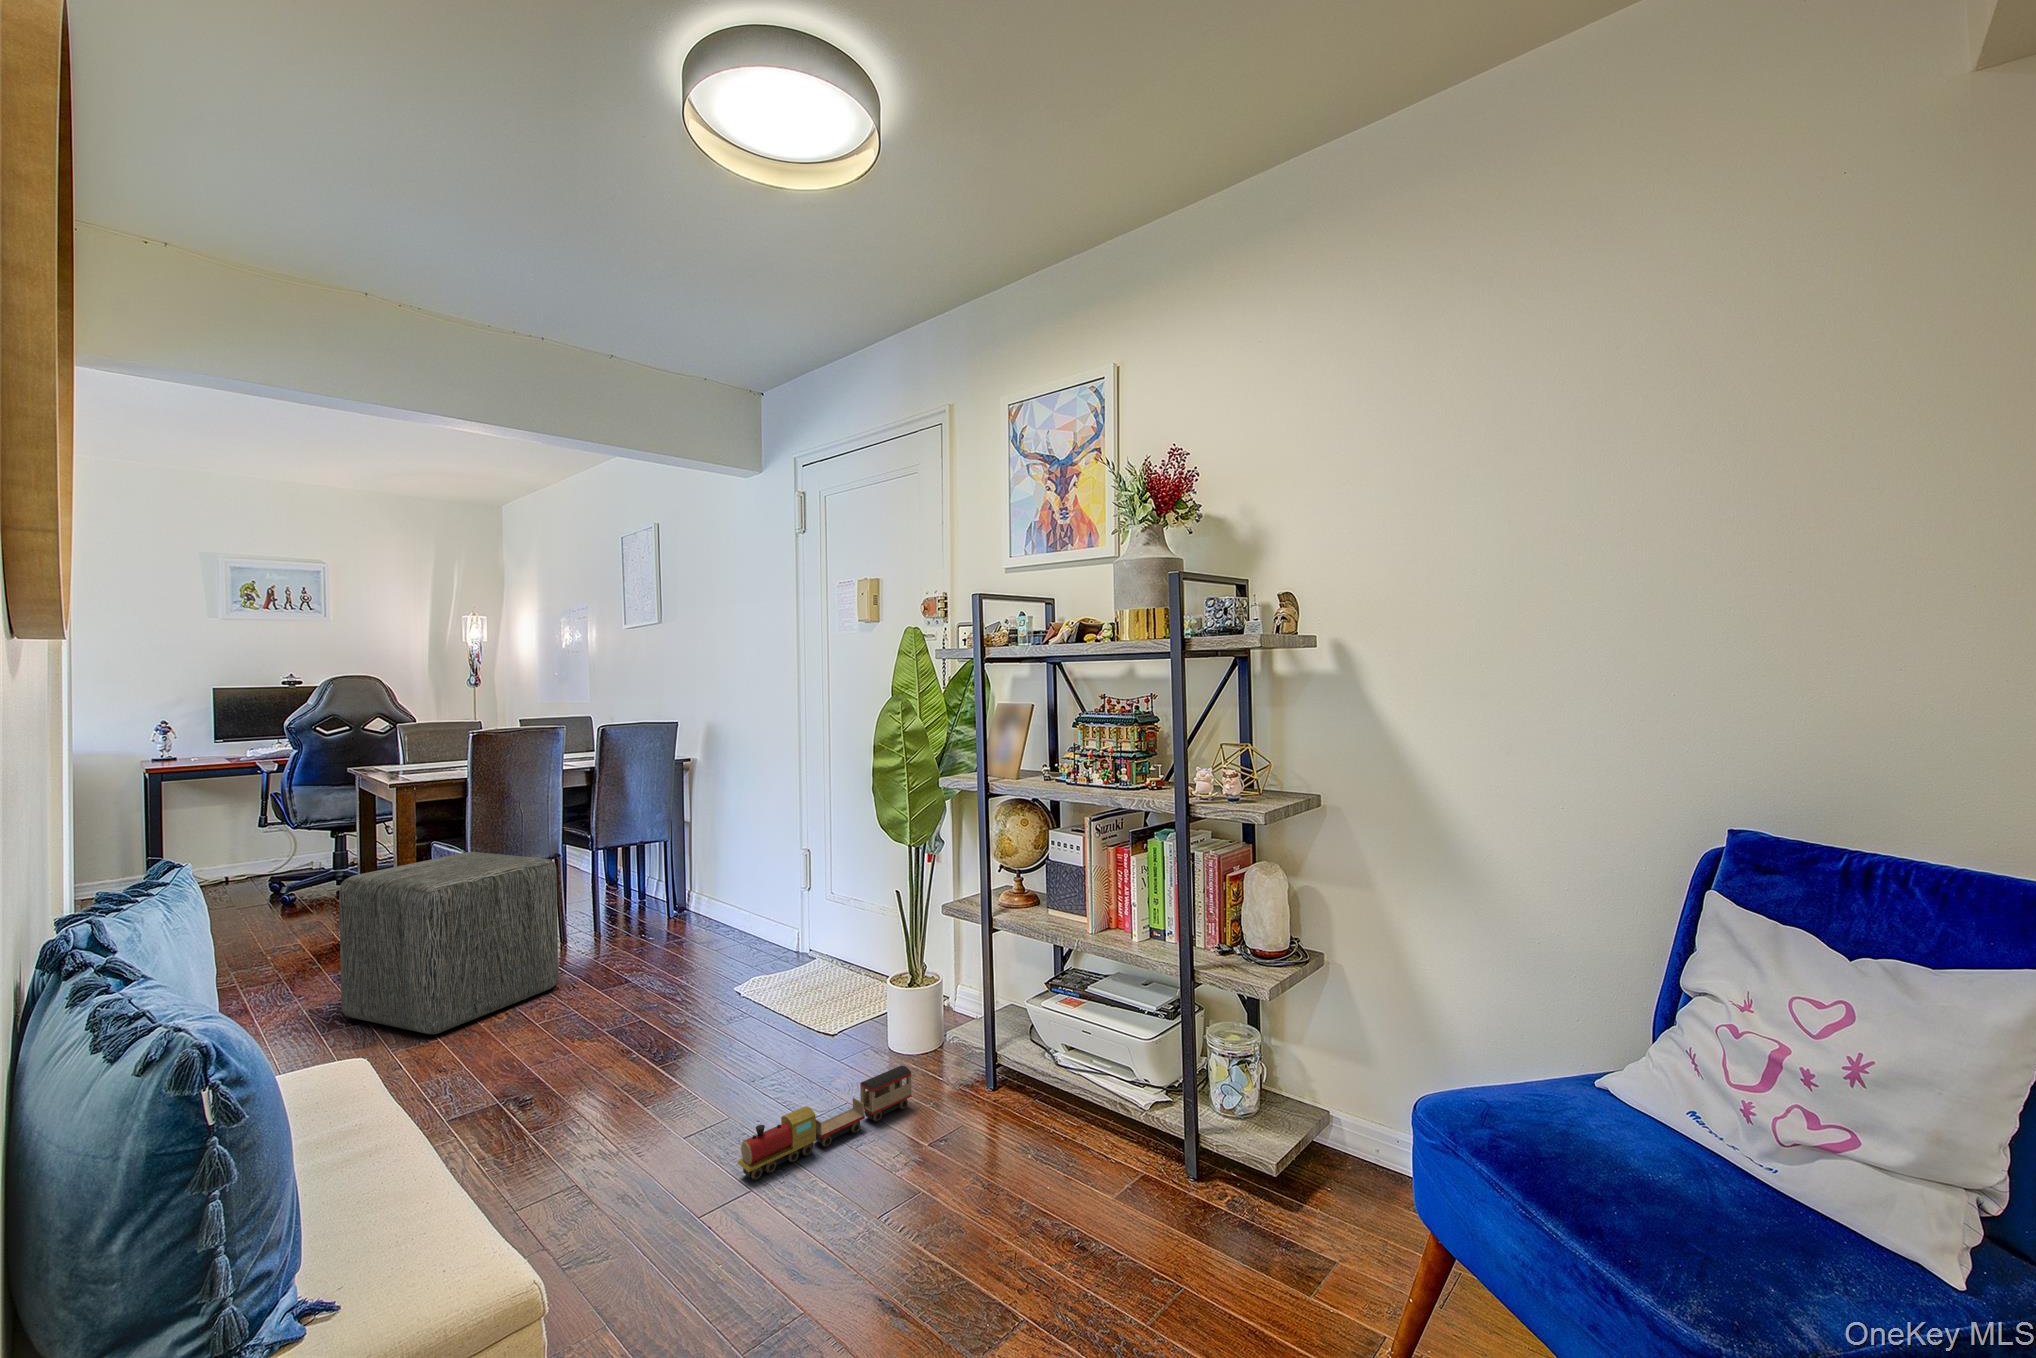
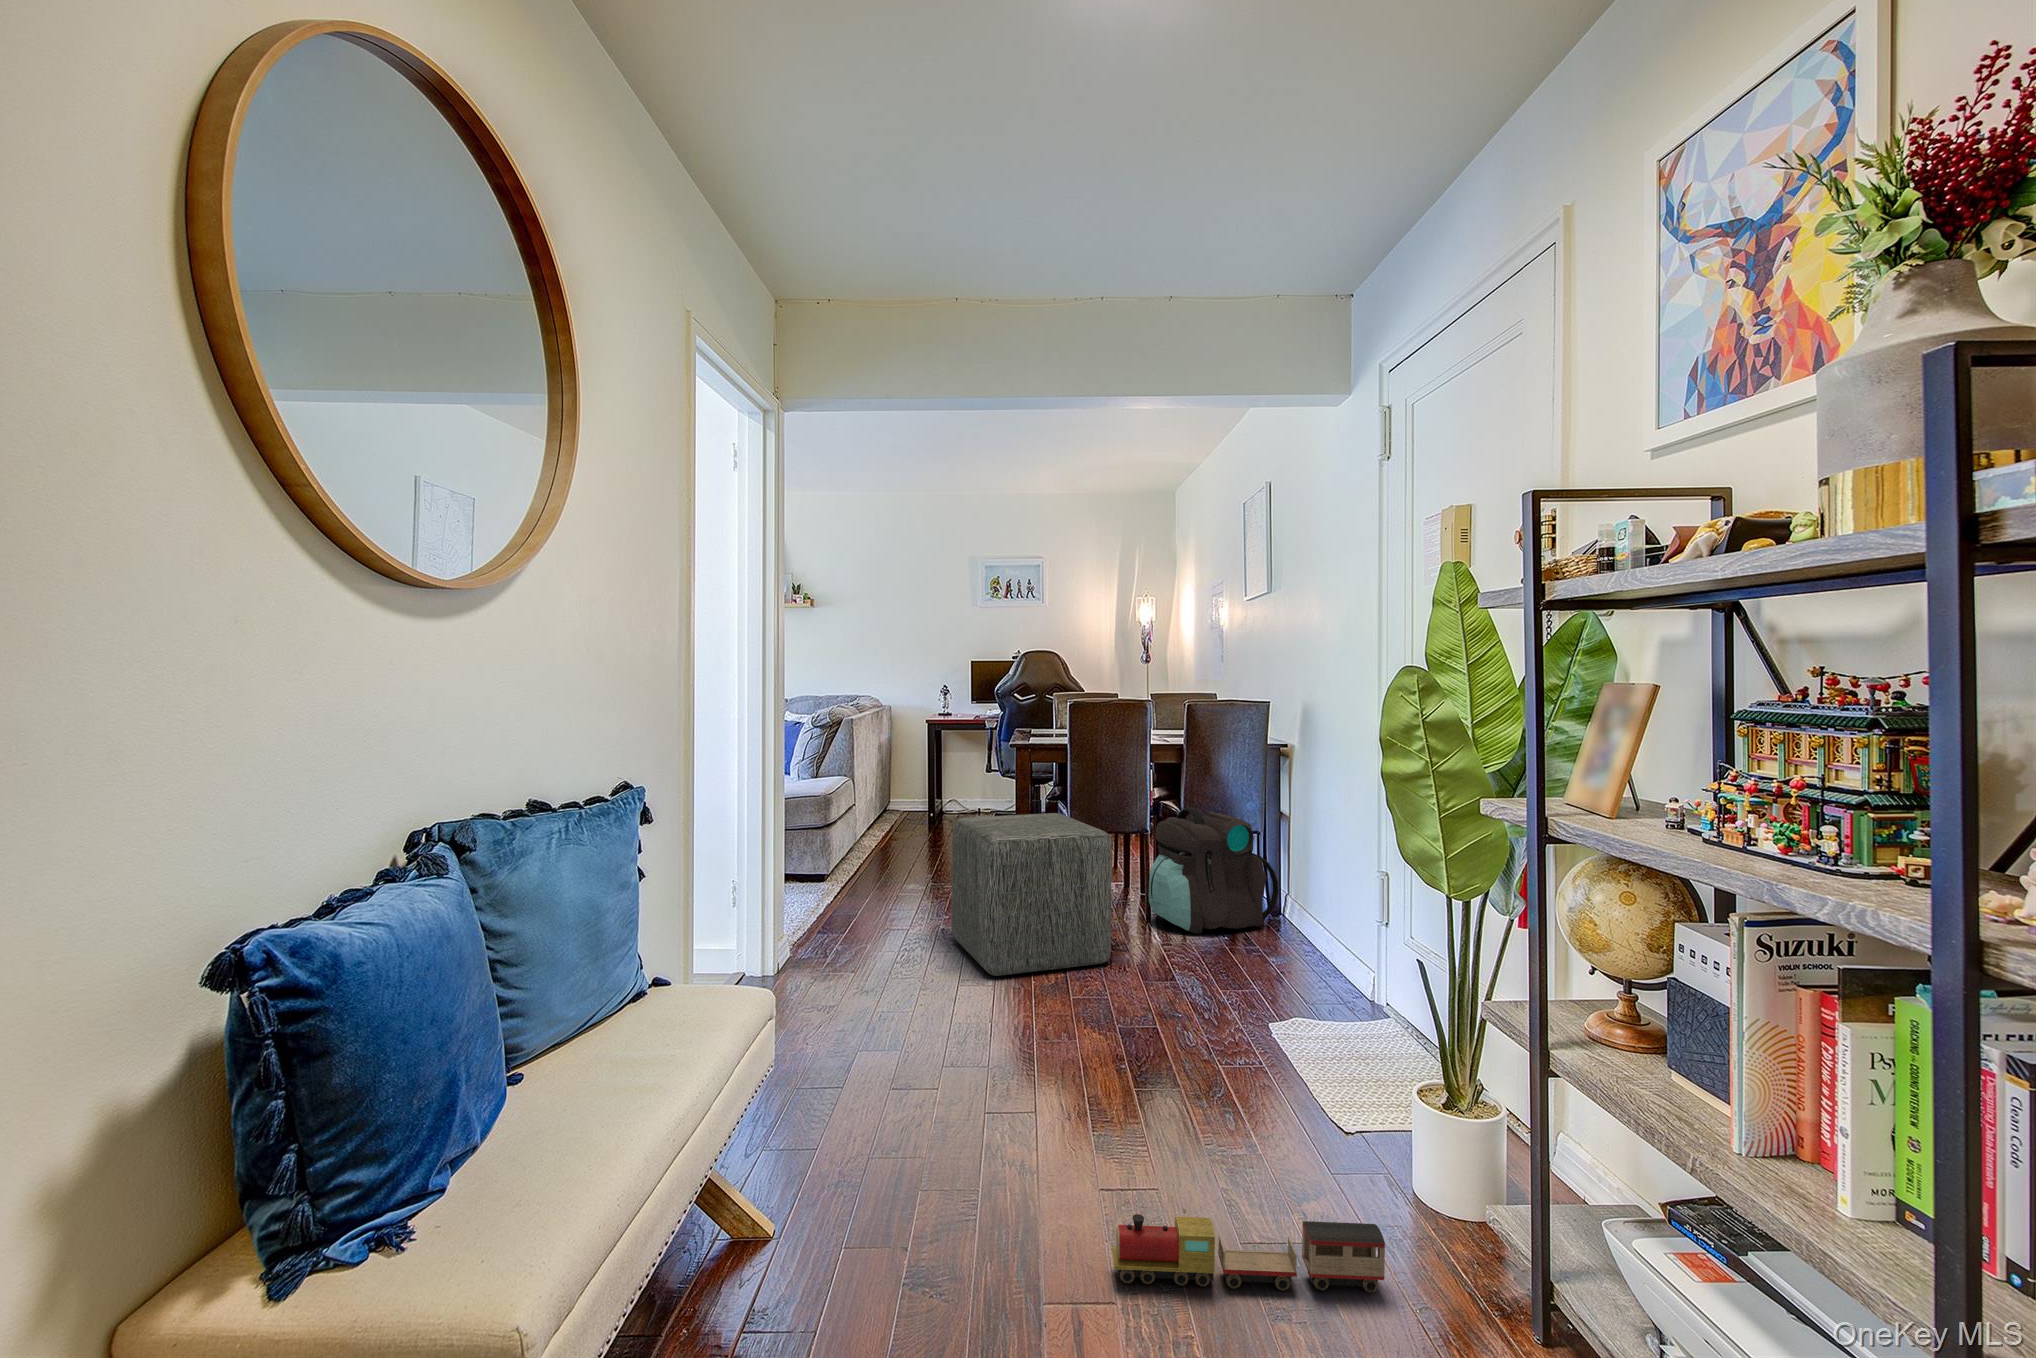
backpack: none [566,824,690,941] -> present [1149,807,1279,934]

